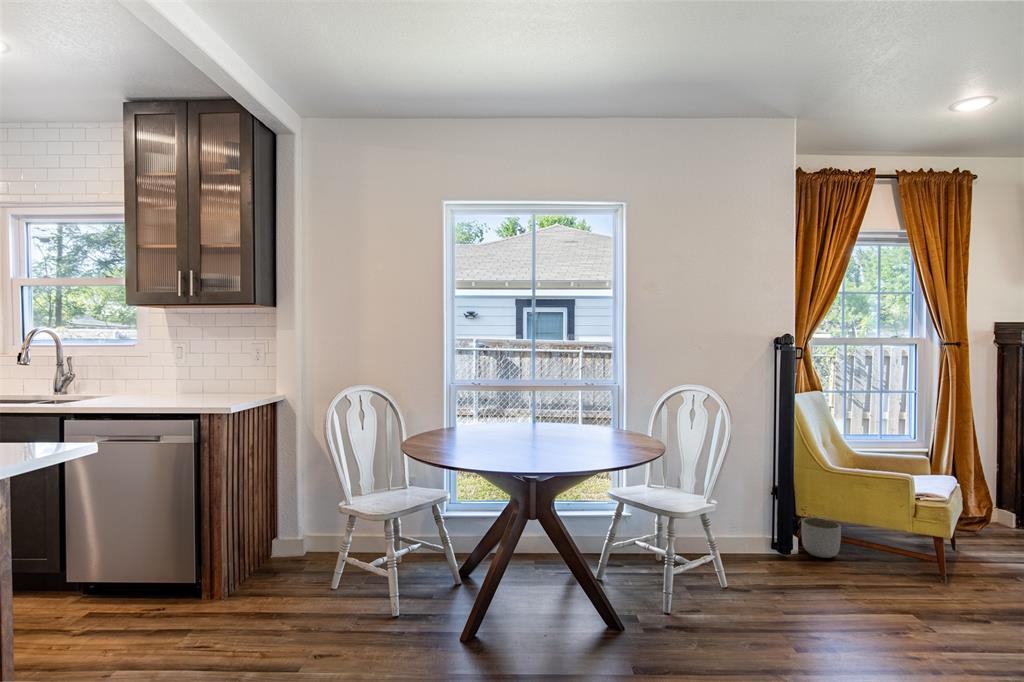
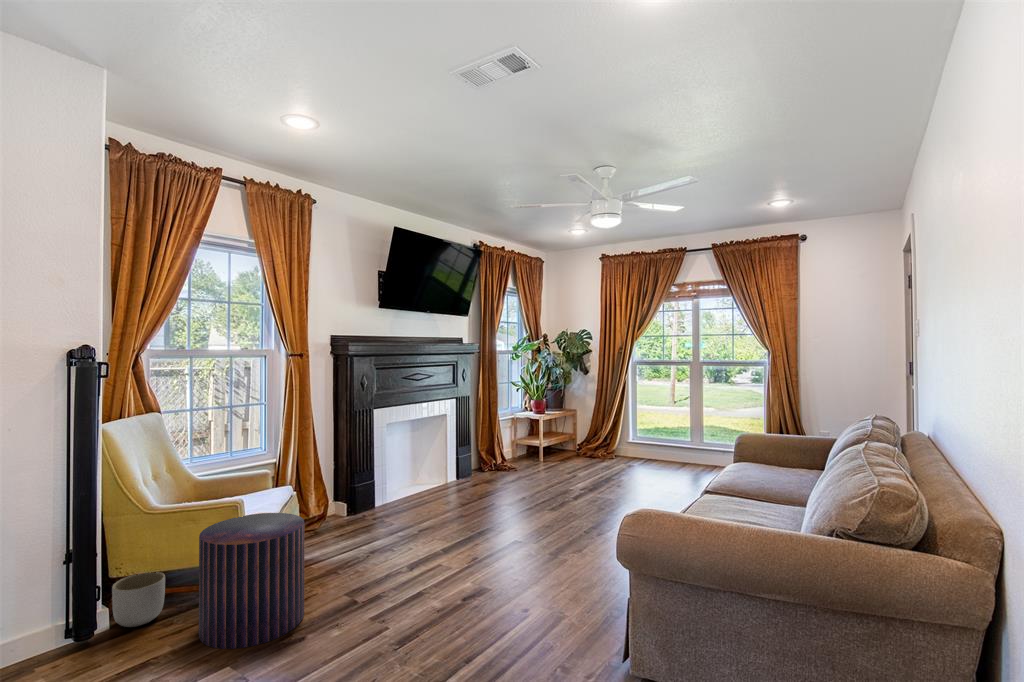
pouf: none [876,492,985,611] -> present [199,513,304,649]

